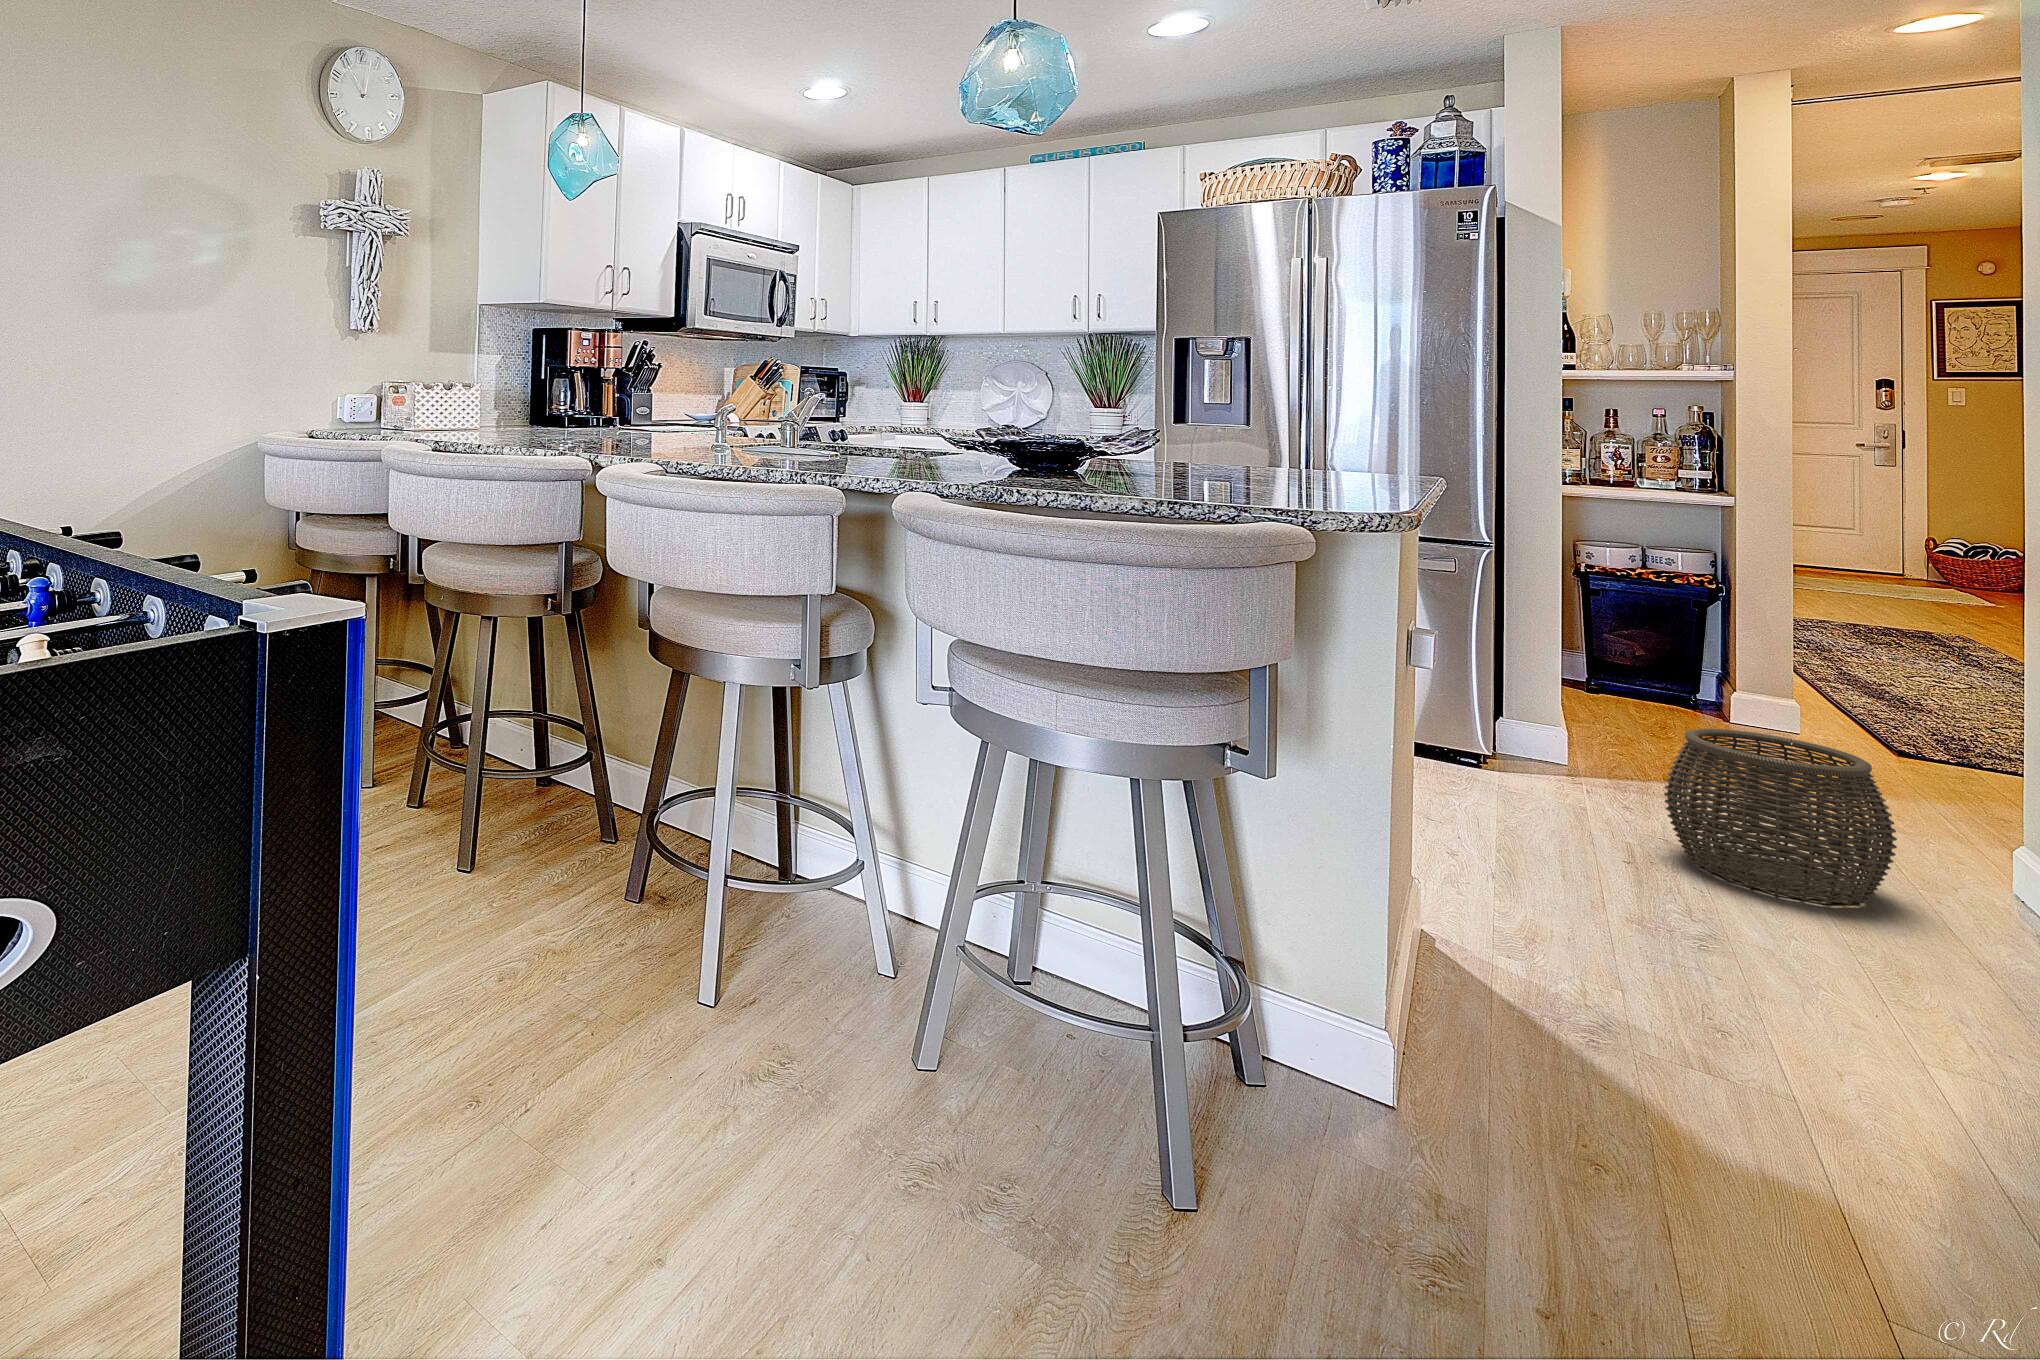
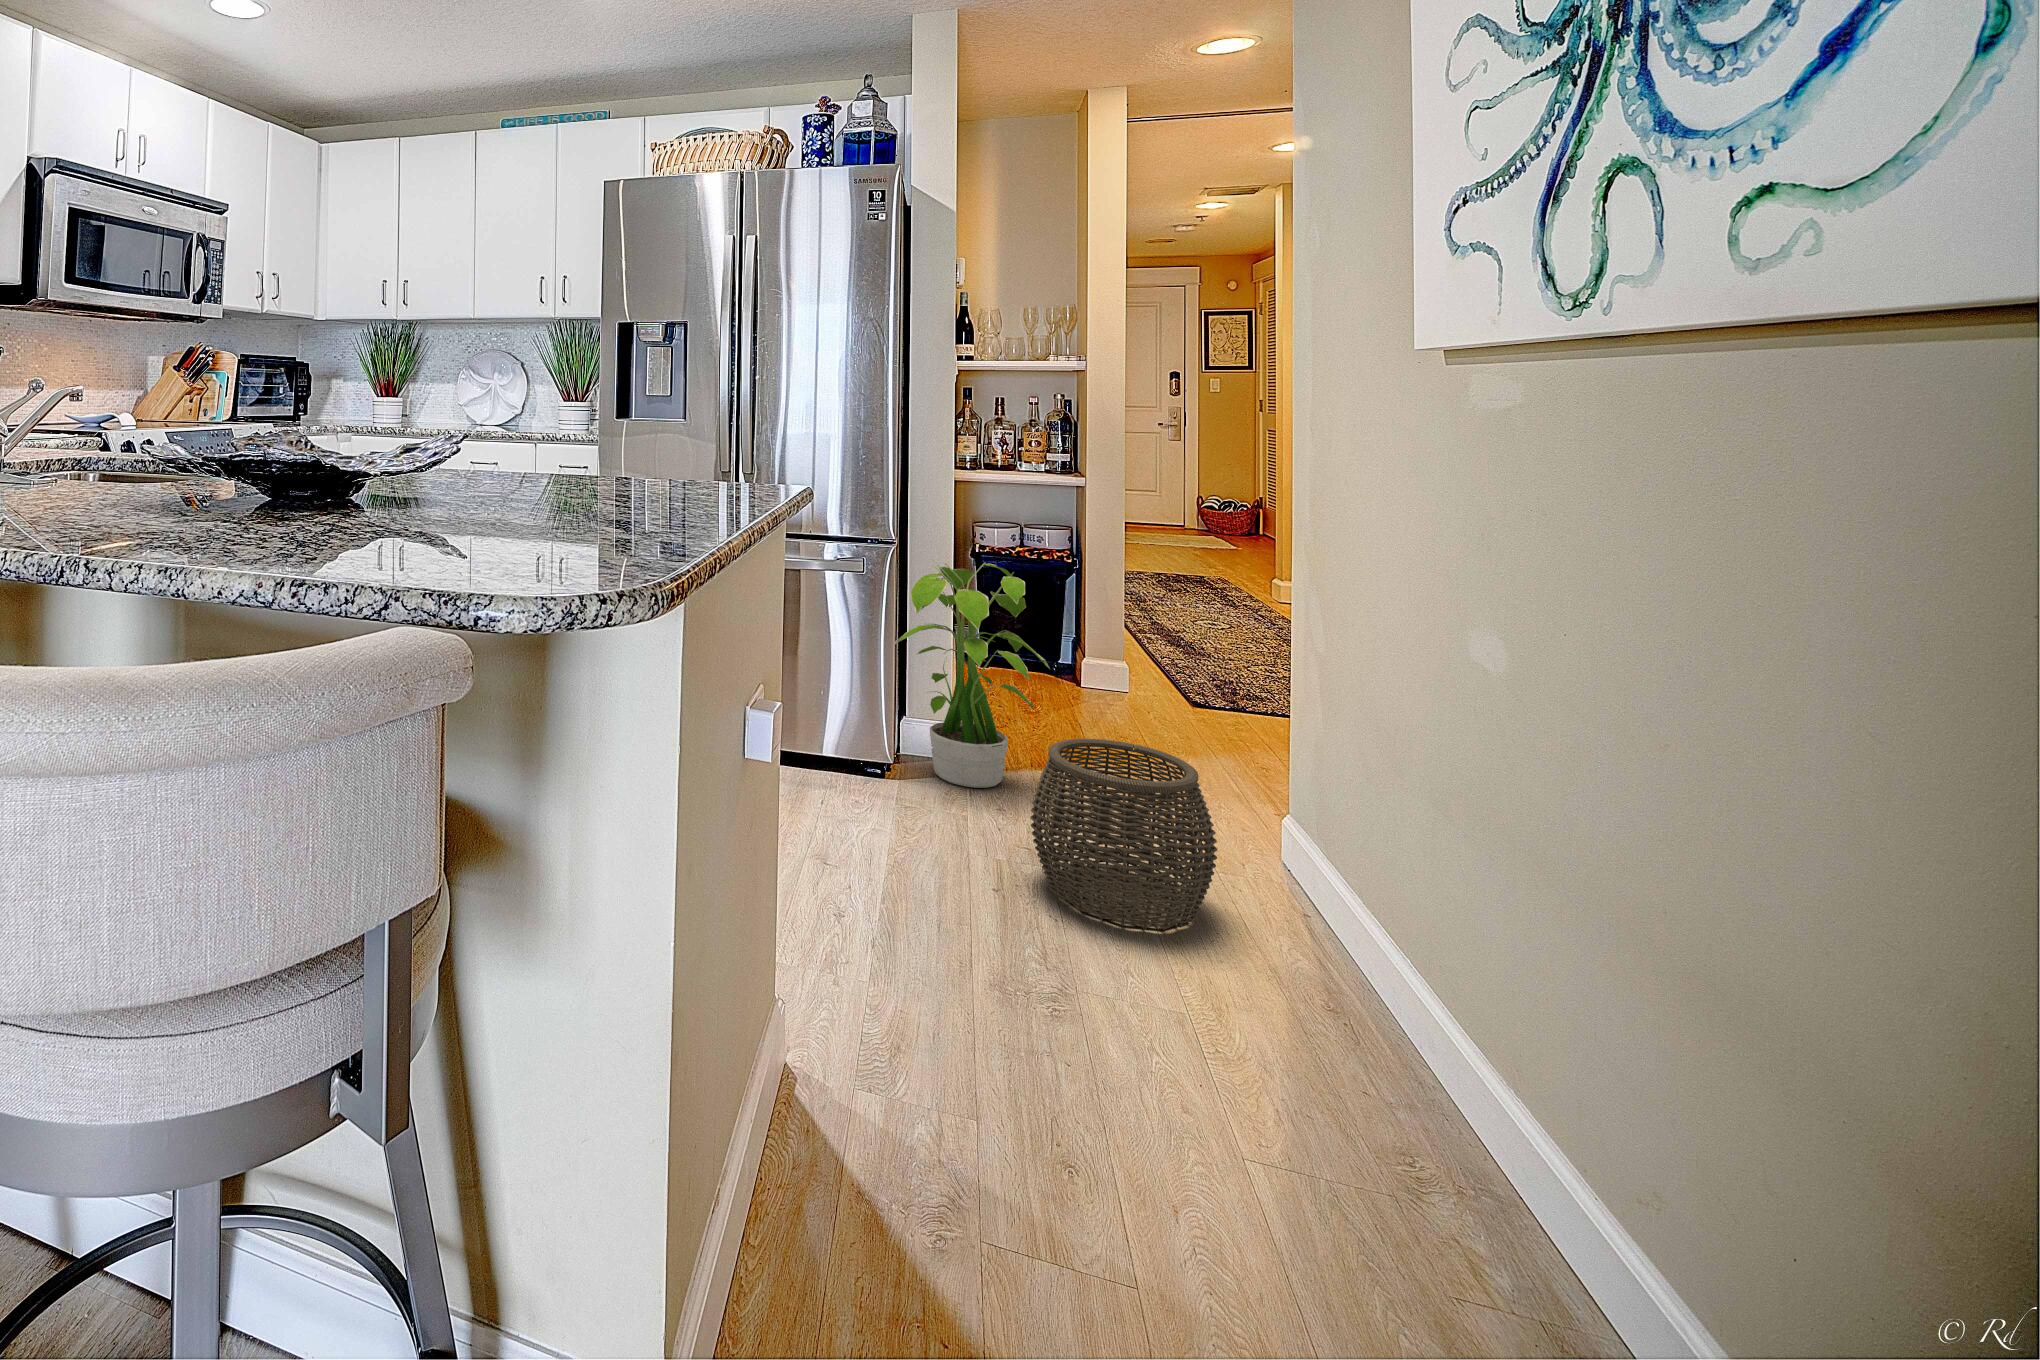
potted plant: none [1489,563,1687,784] -> present [892,560,1049,788]

